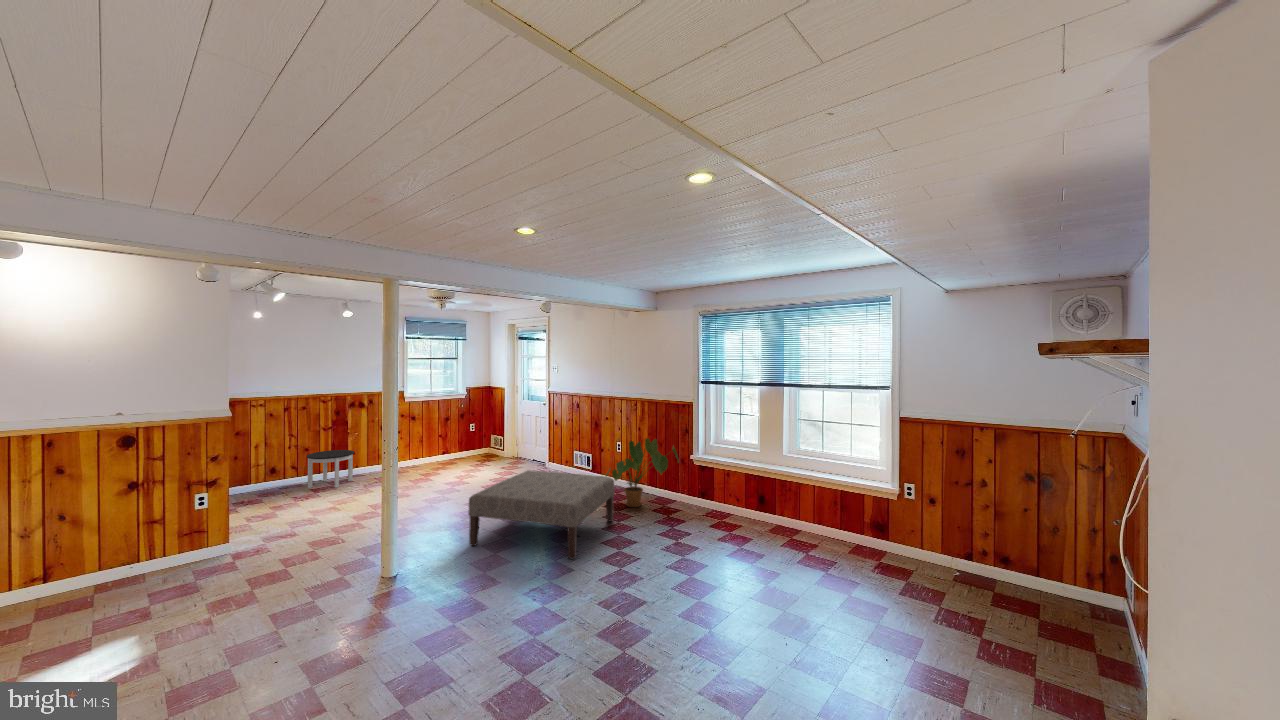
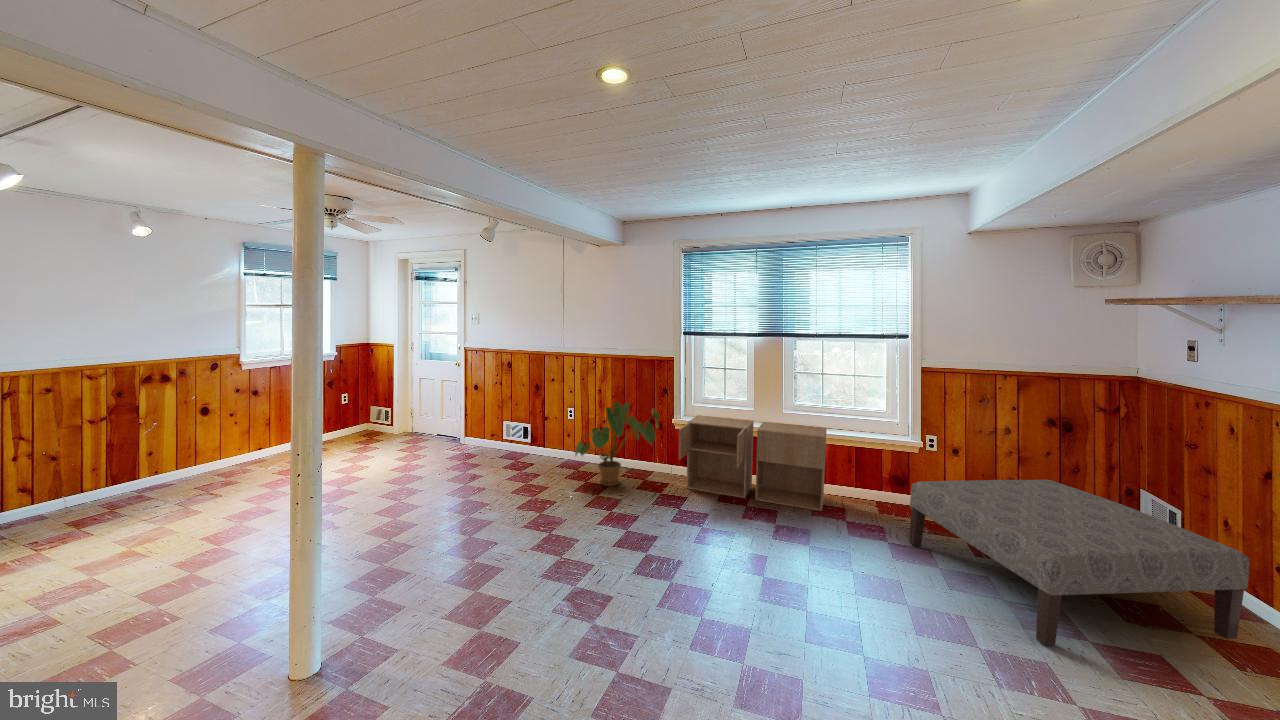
round table: present [307,450,354,488] -> none [61,449,161,518]
storage cabinet: none [679,453,811,545] -> present [679,415,827,511]
ottoman: present [469,471,614,559] -> present [909,480,1250,646]

